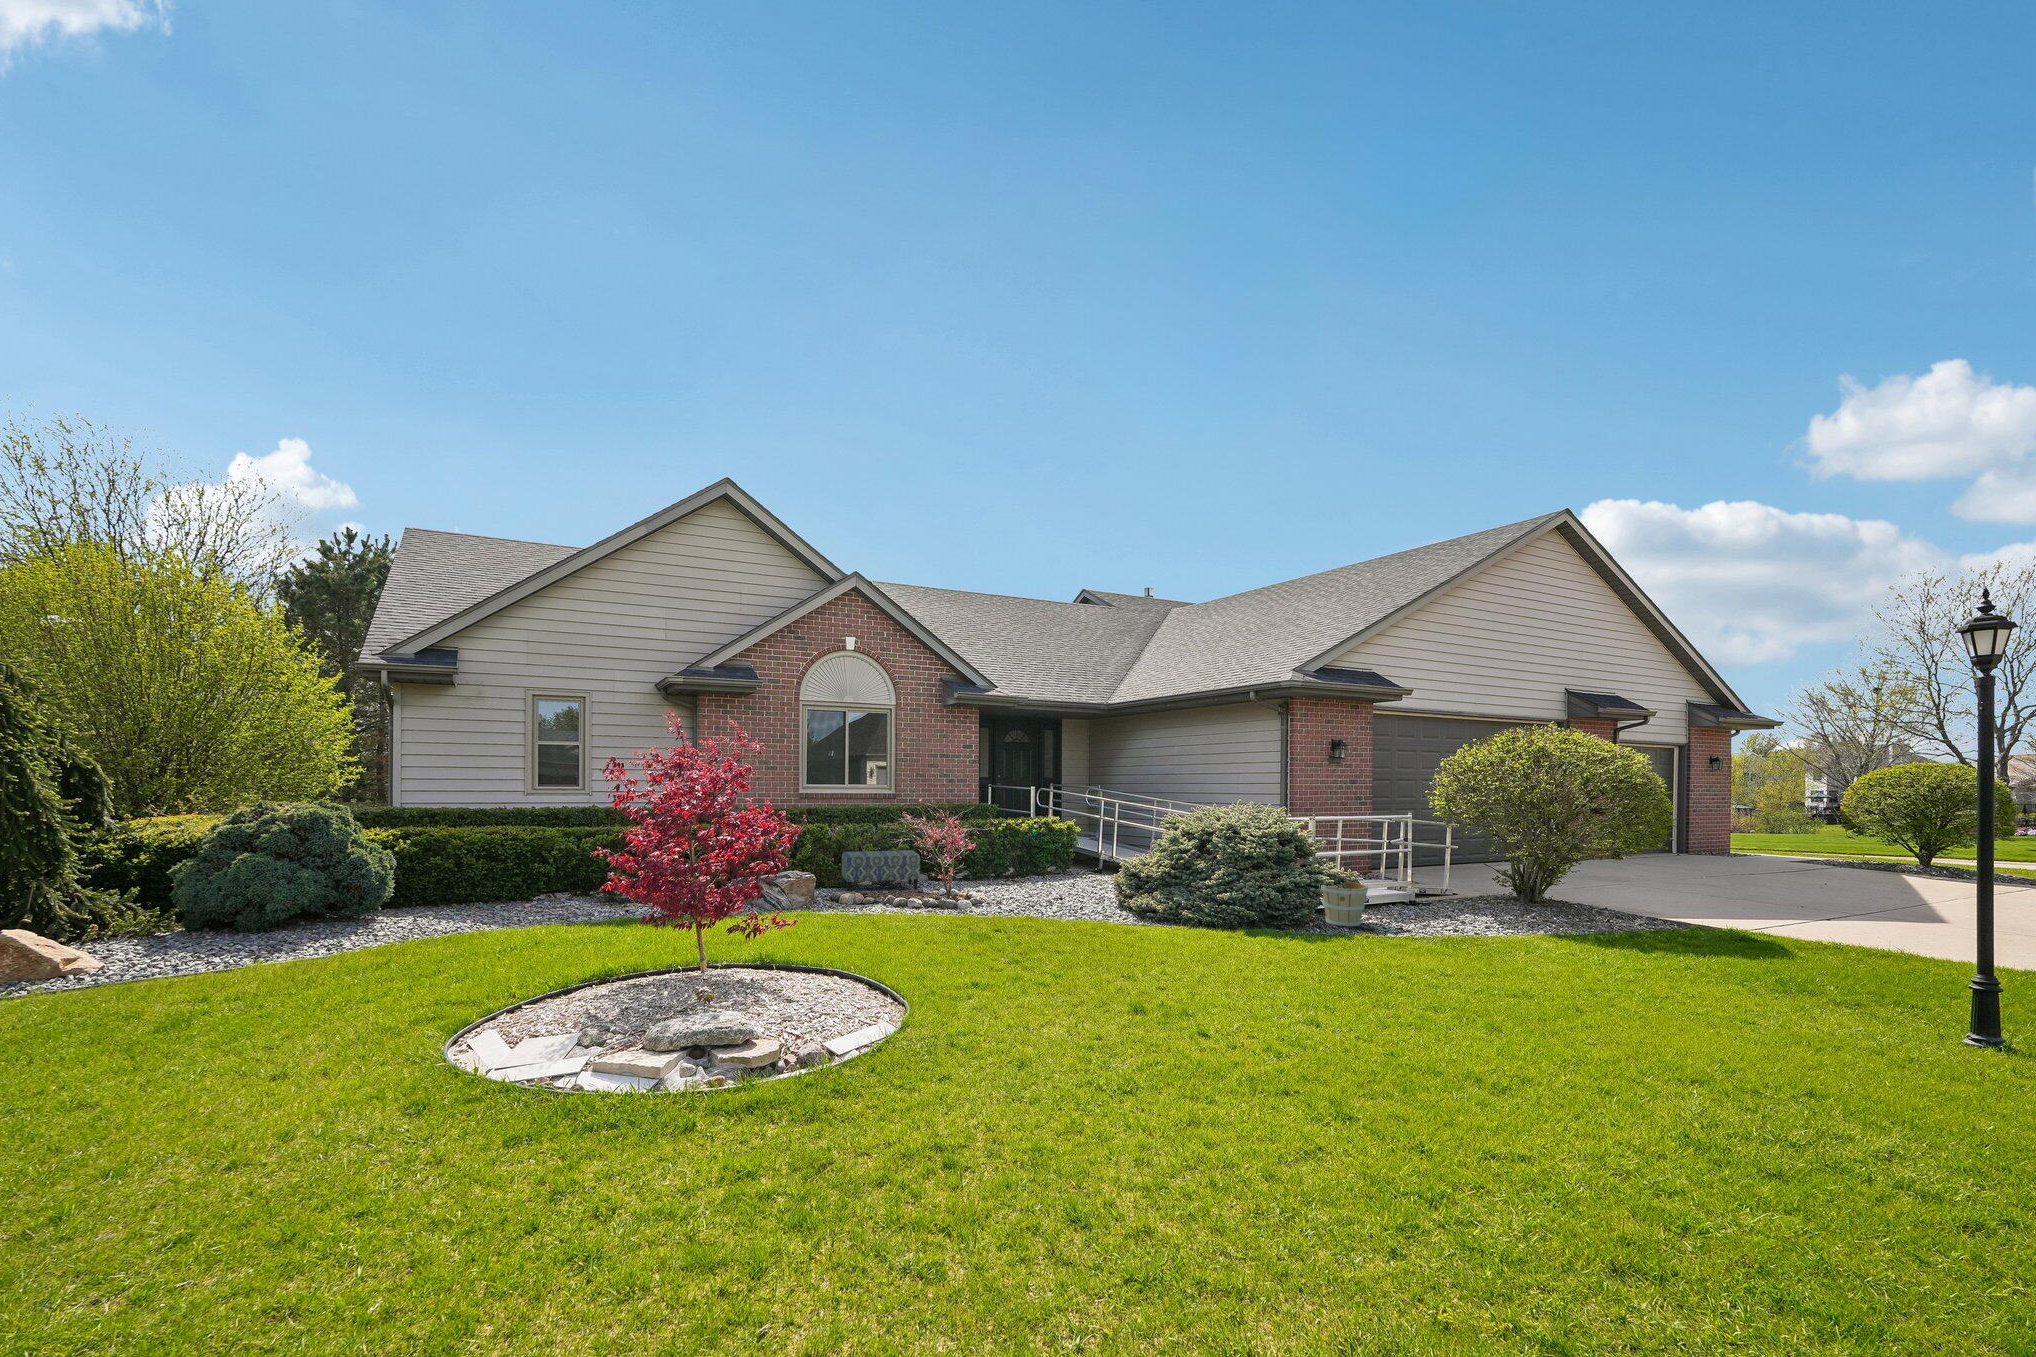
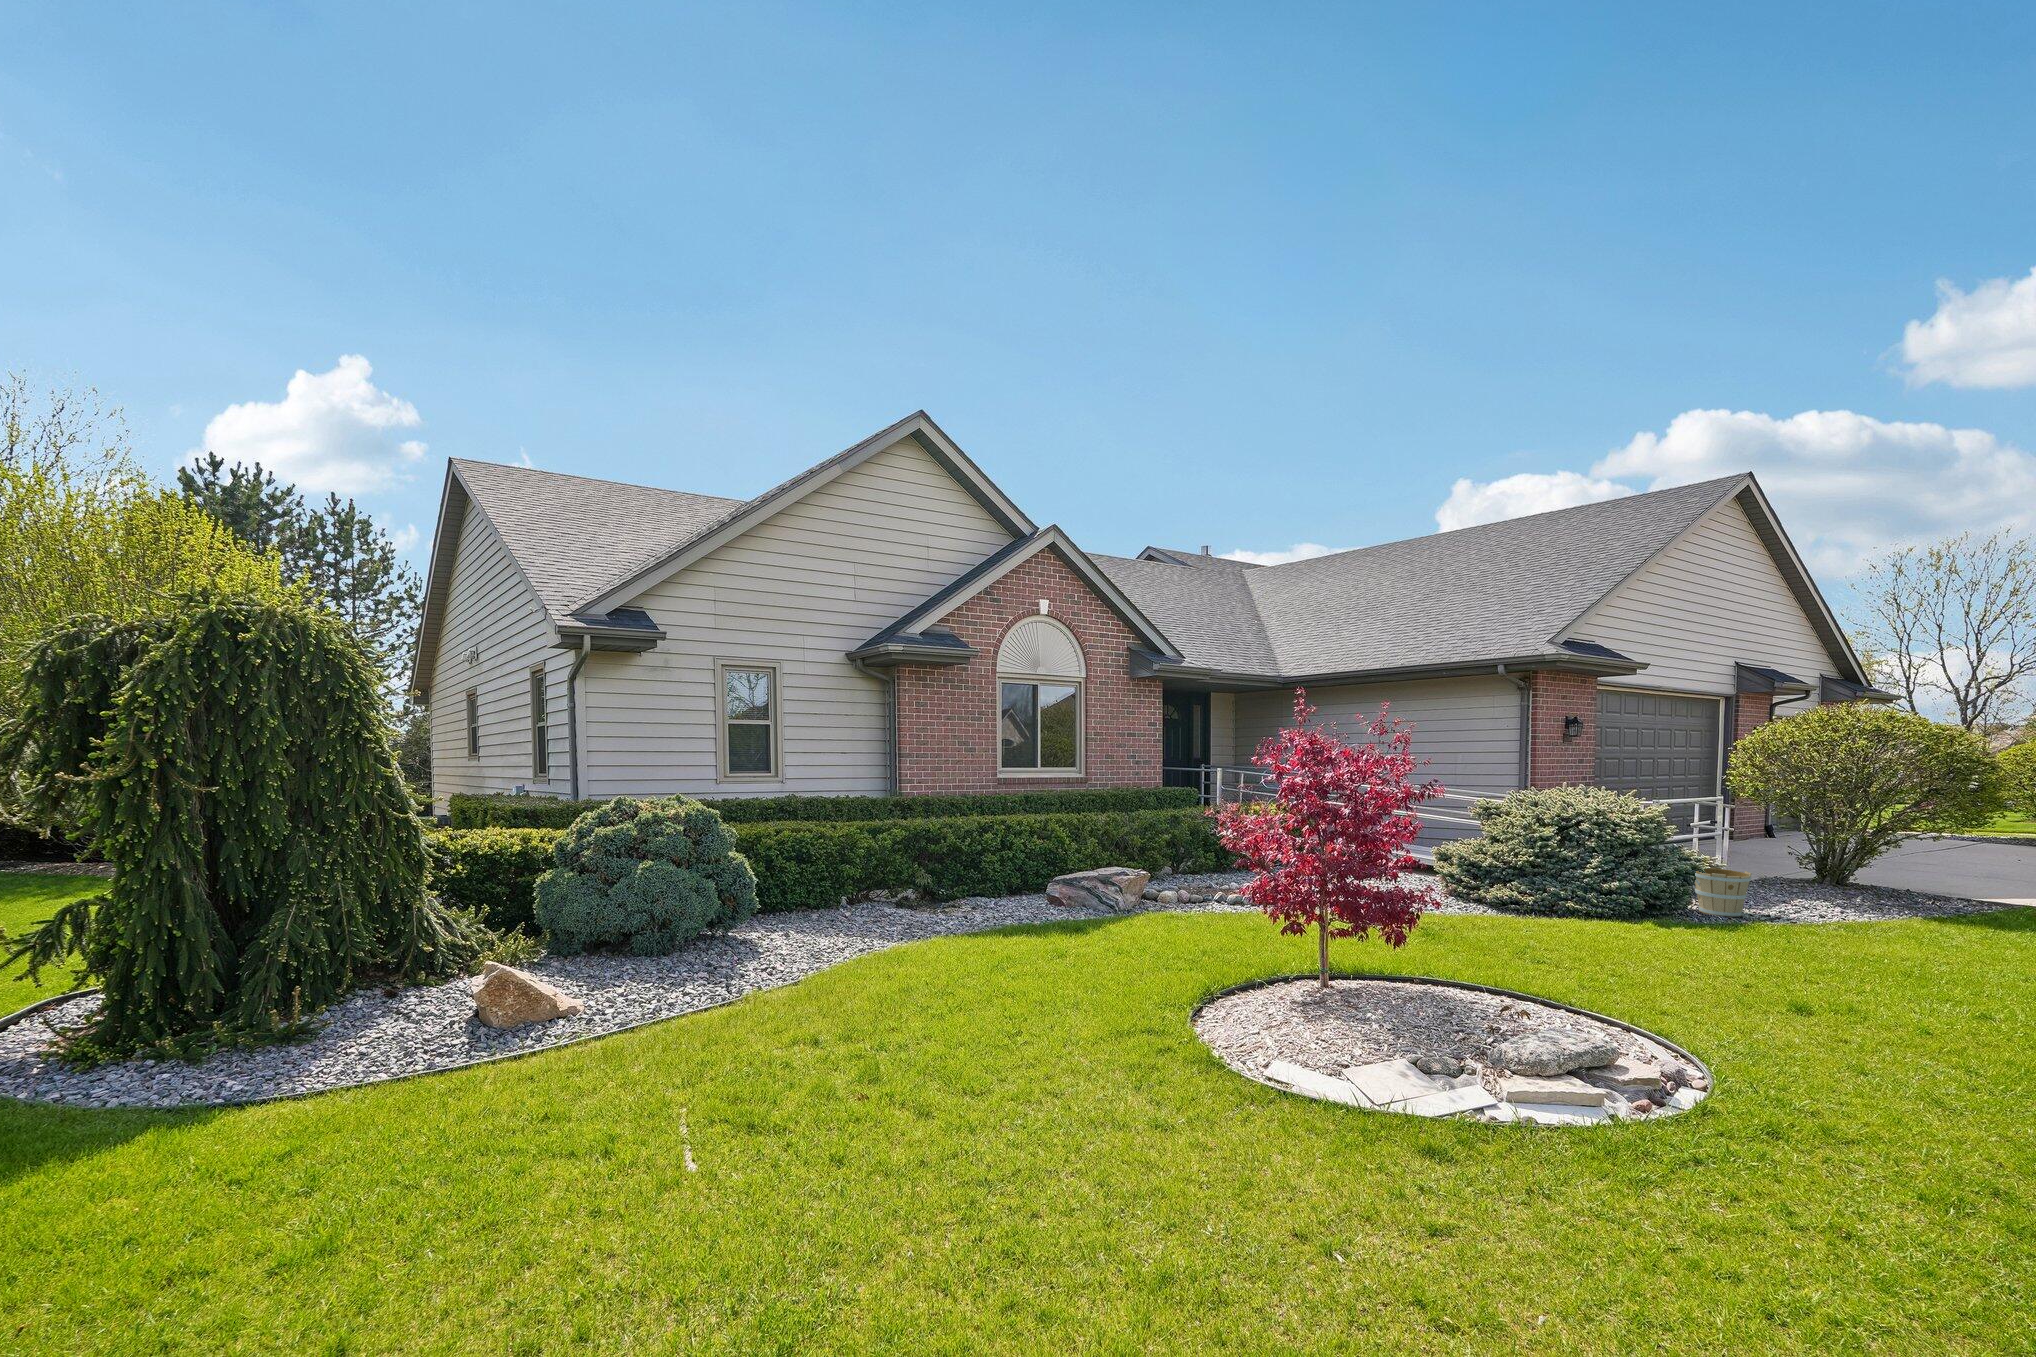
bench: present [842,850,920,892] -> none [1113,844,1205,895]

